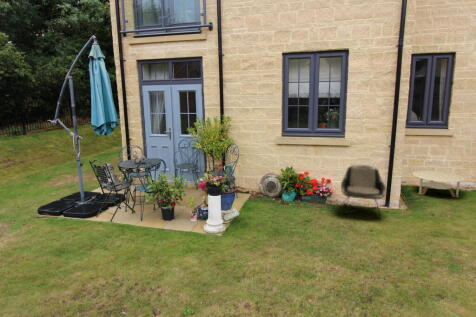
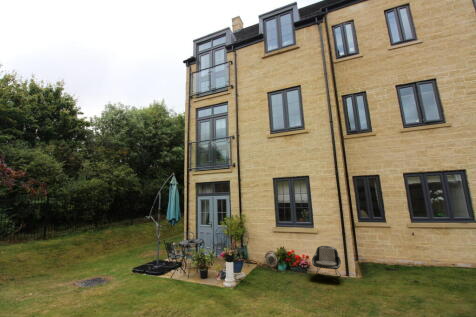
round table: present [413,171,464,198] -> none [368,252,404,272]

